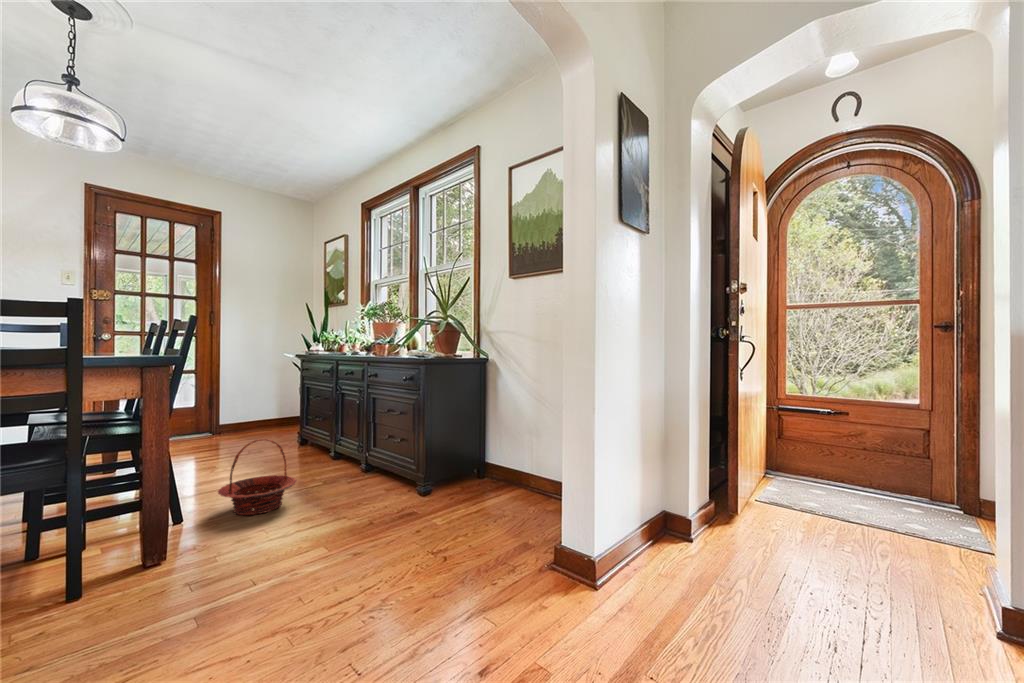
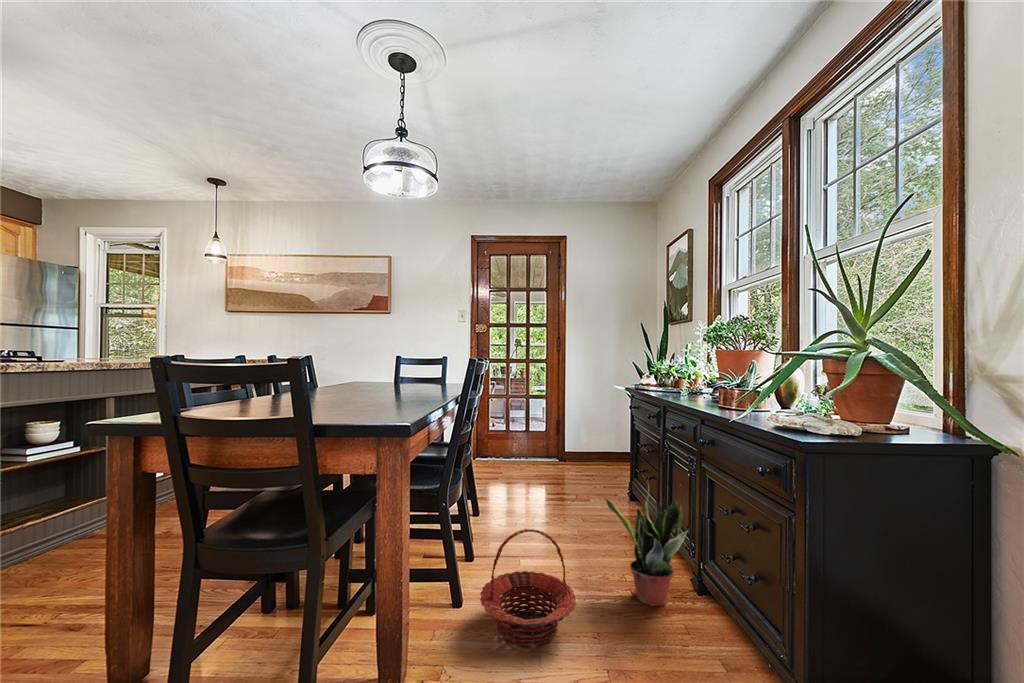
potted plant: none [304,405,363,480] -> present [606,481,687,606]

